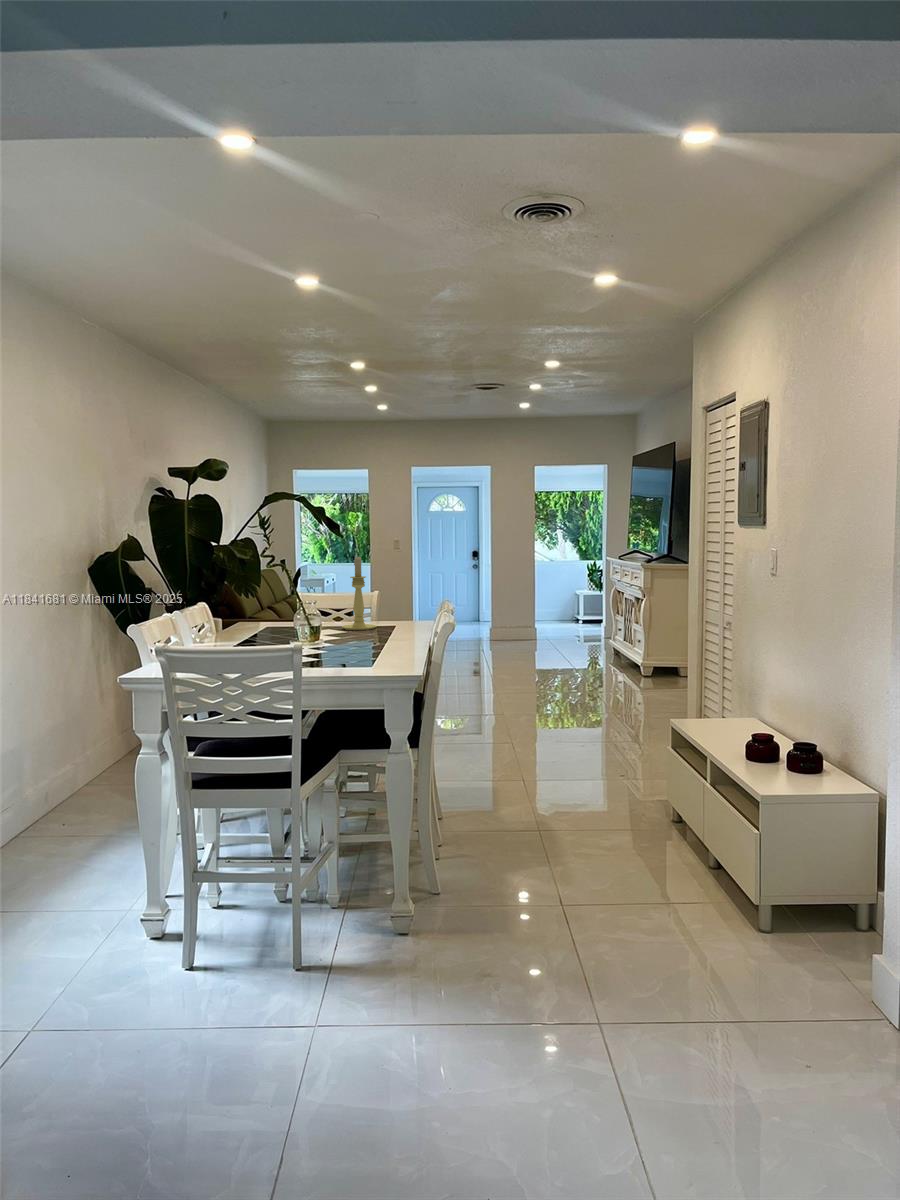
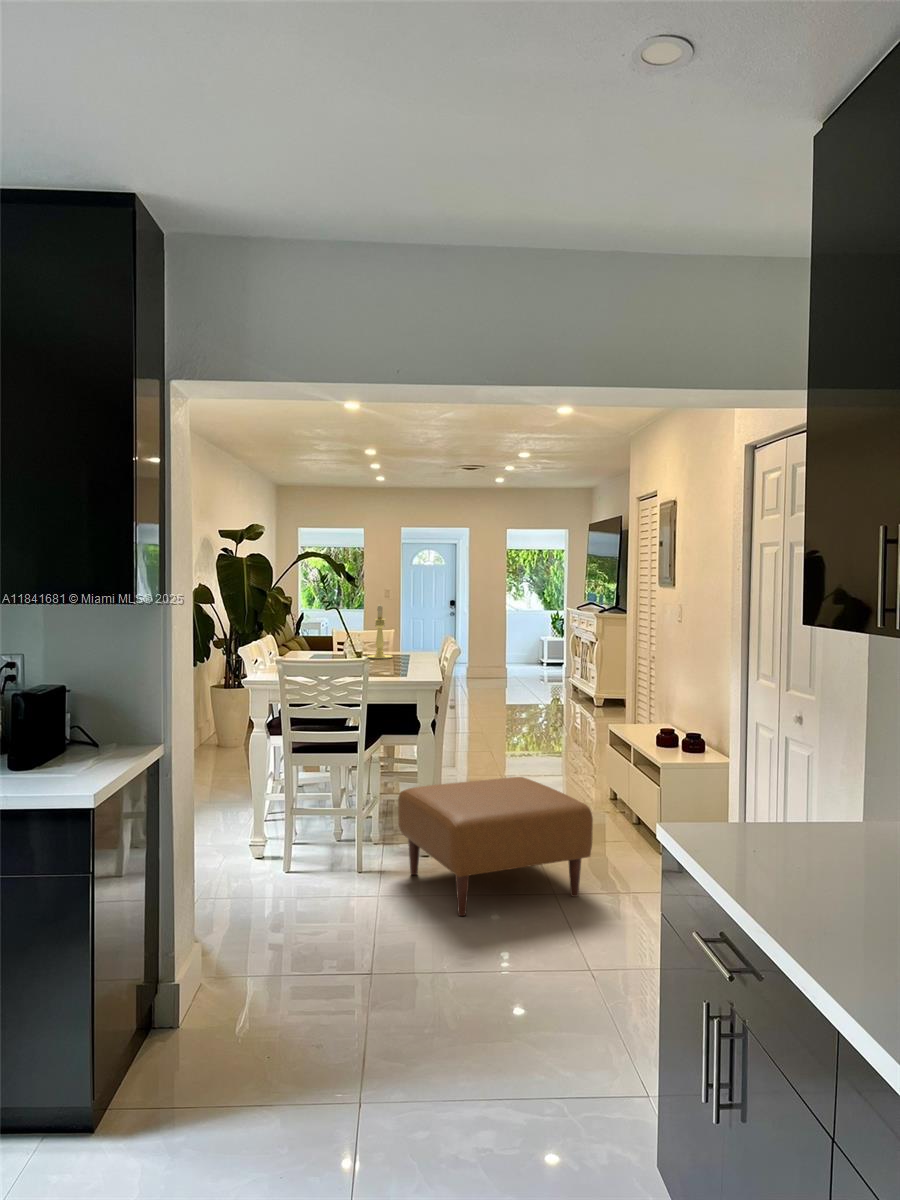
ottoman: none [351,820,665,1092] -> present [398,777,593,916]

